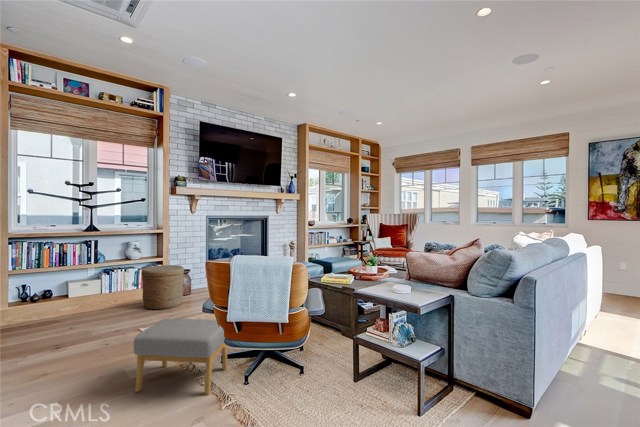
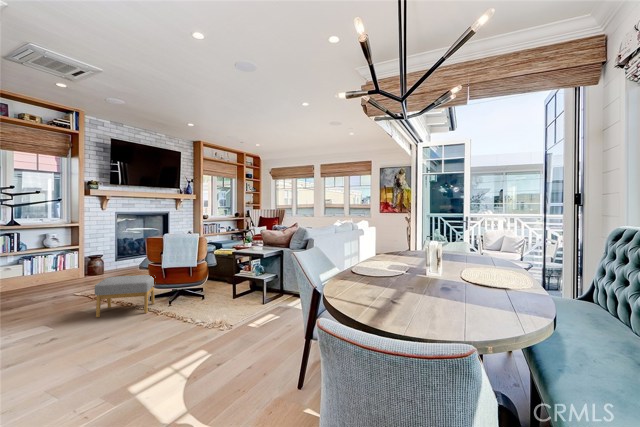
woven basket: present [141,265,184,310] -> none [64,251,102,285]

